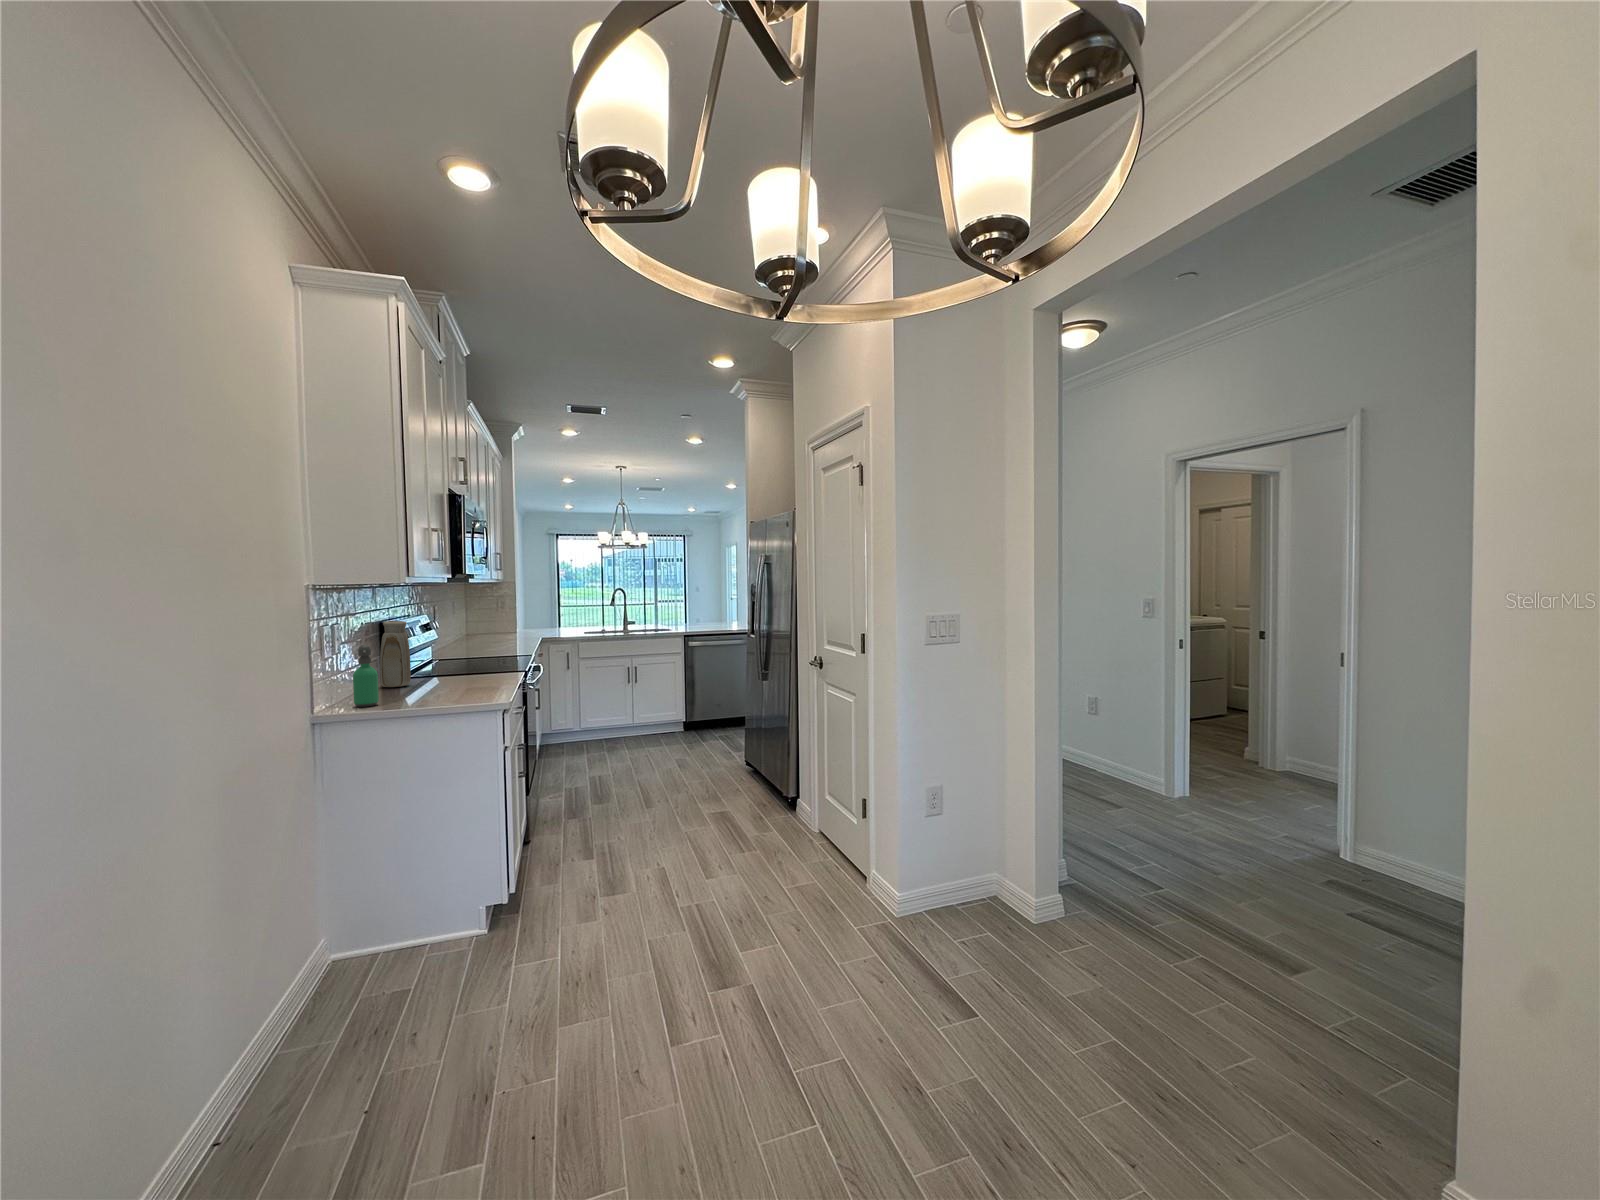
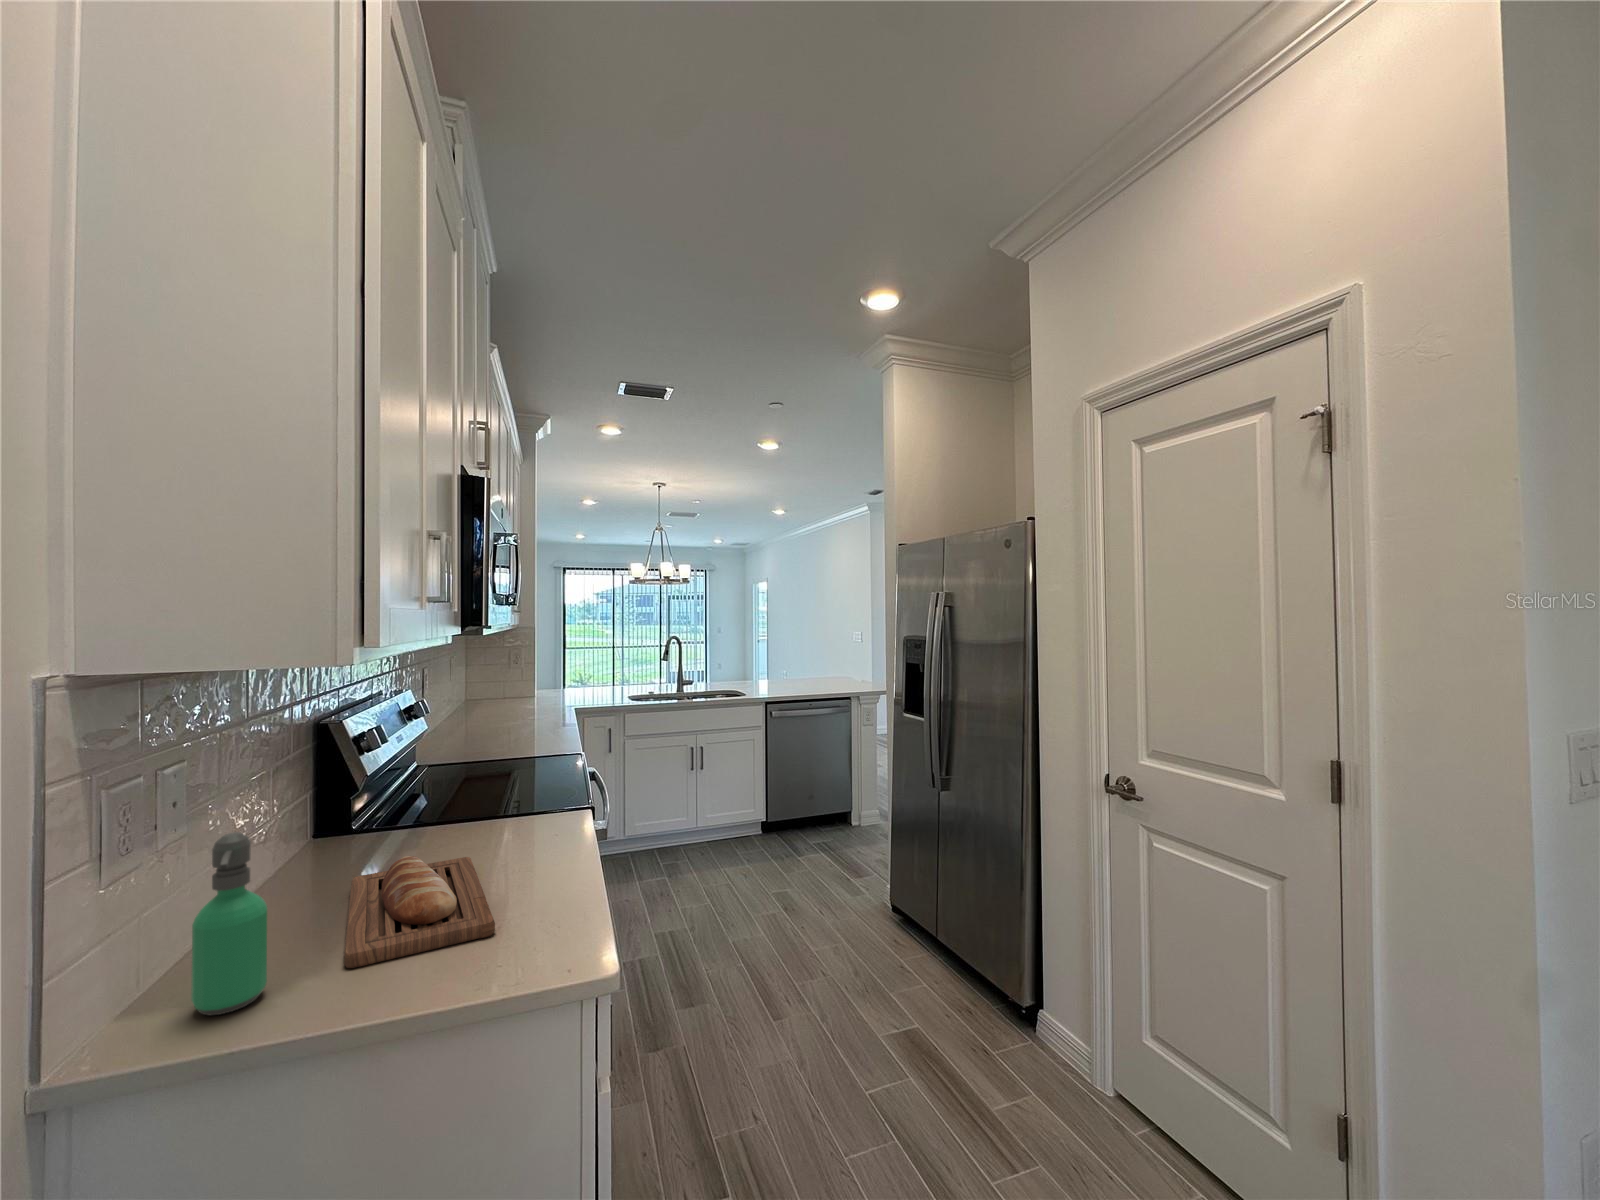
vase: present [380,621,411,687] -> none [302,729,370,878]
bread loaf: none [404,674,465,701] -> present [344,856,495,968]

